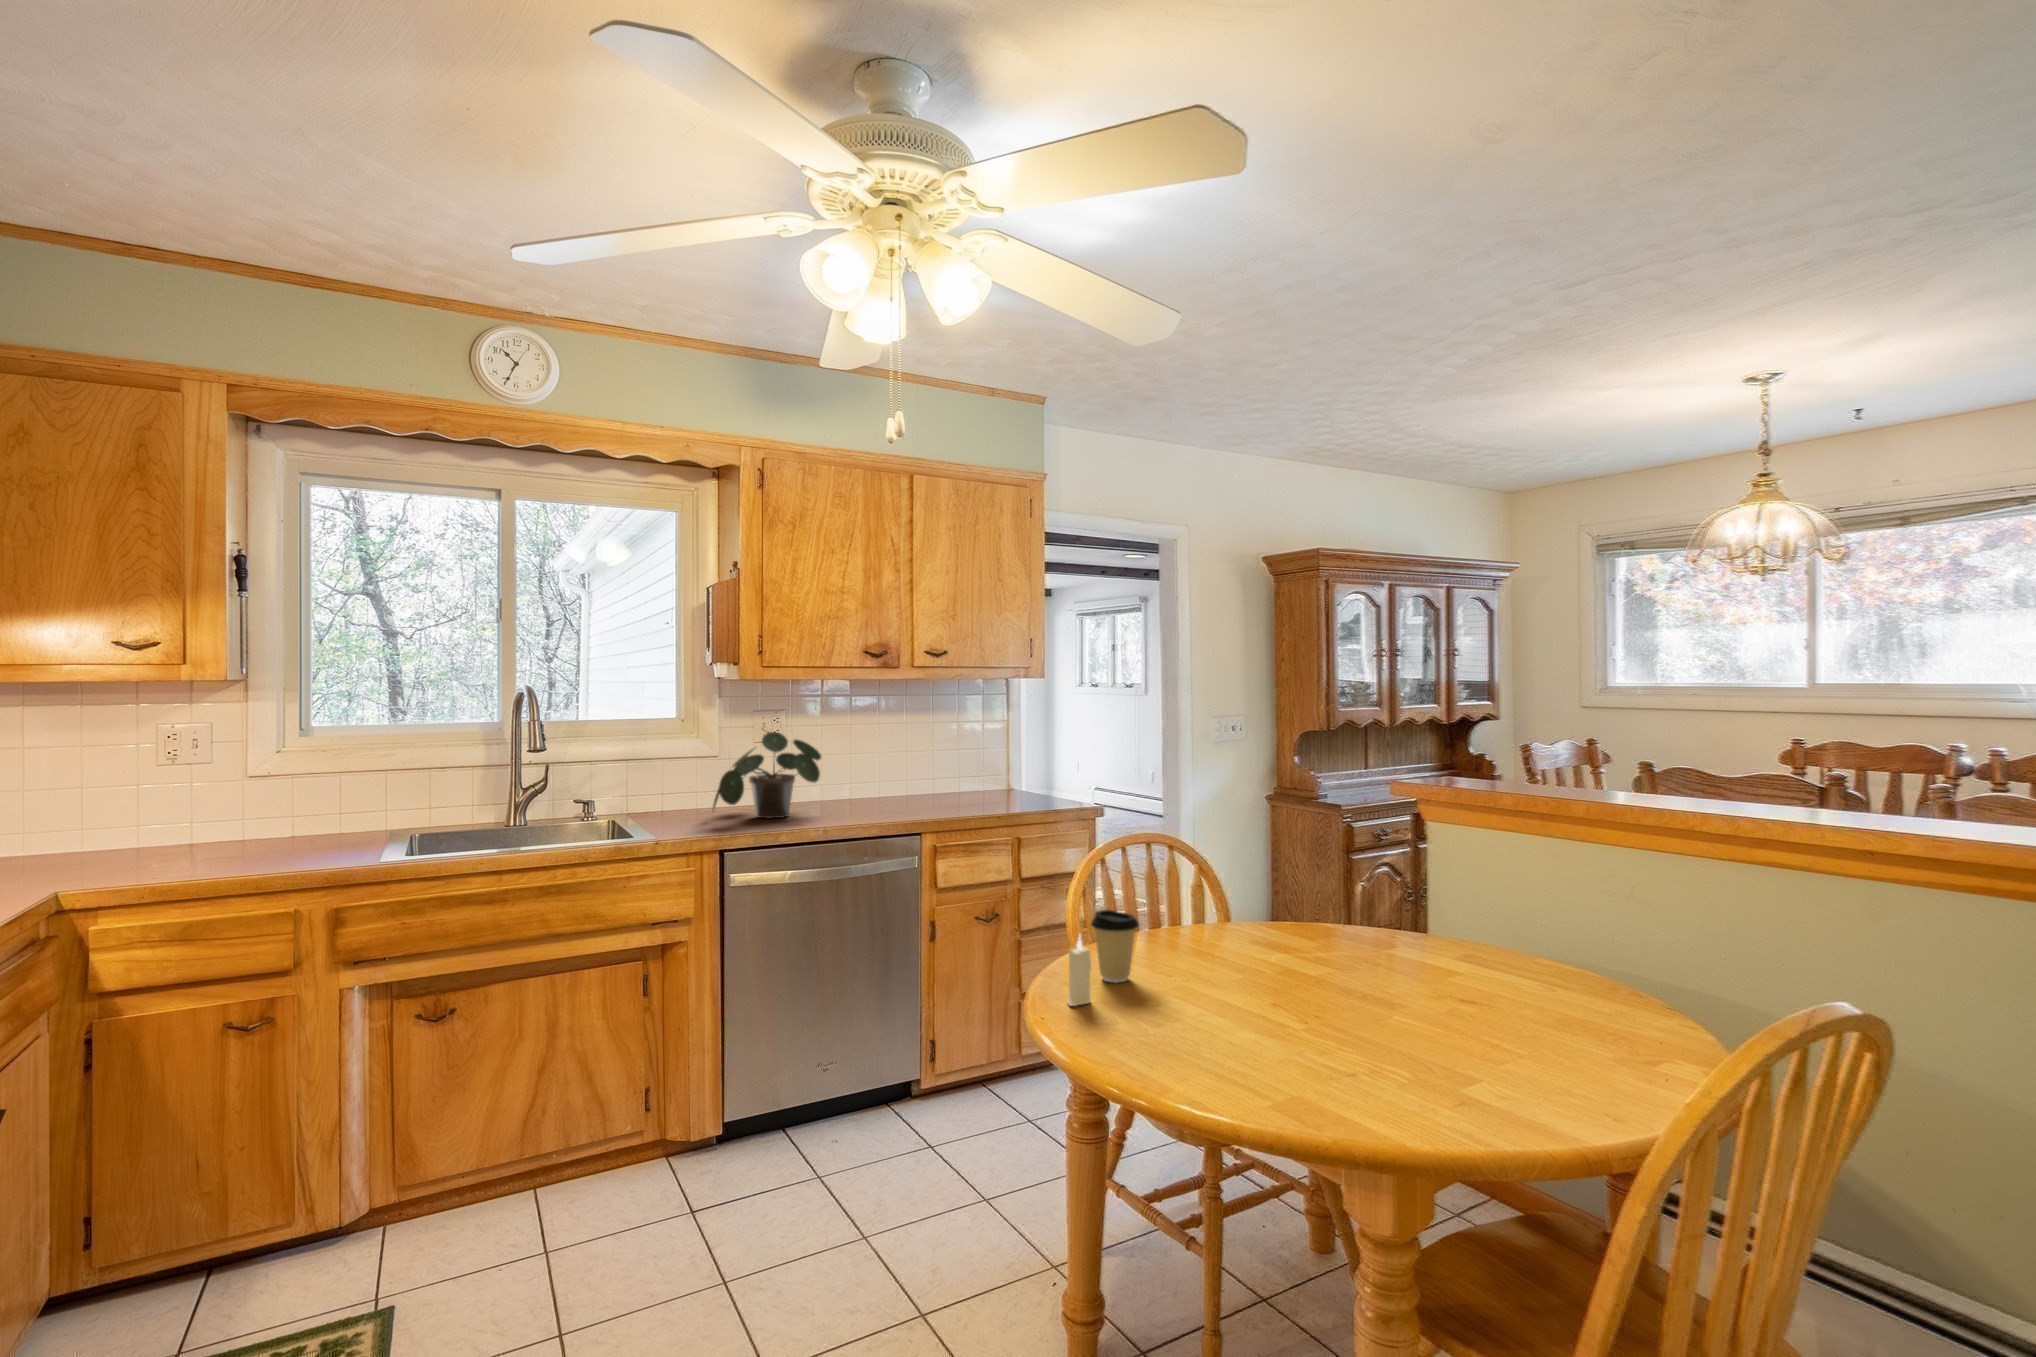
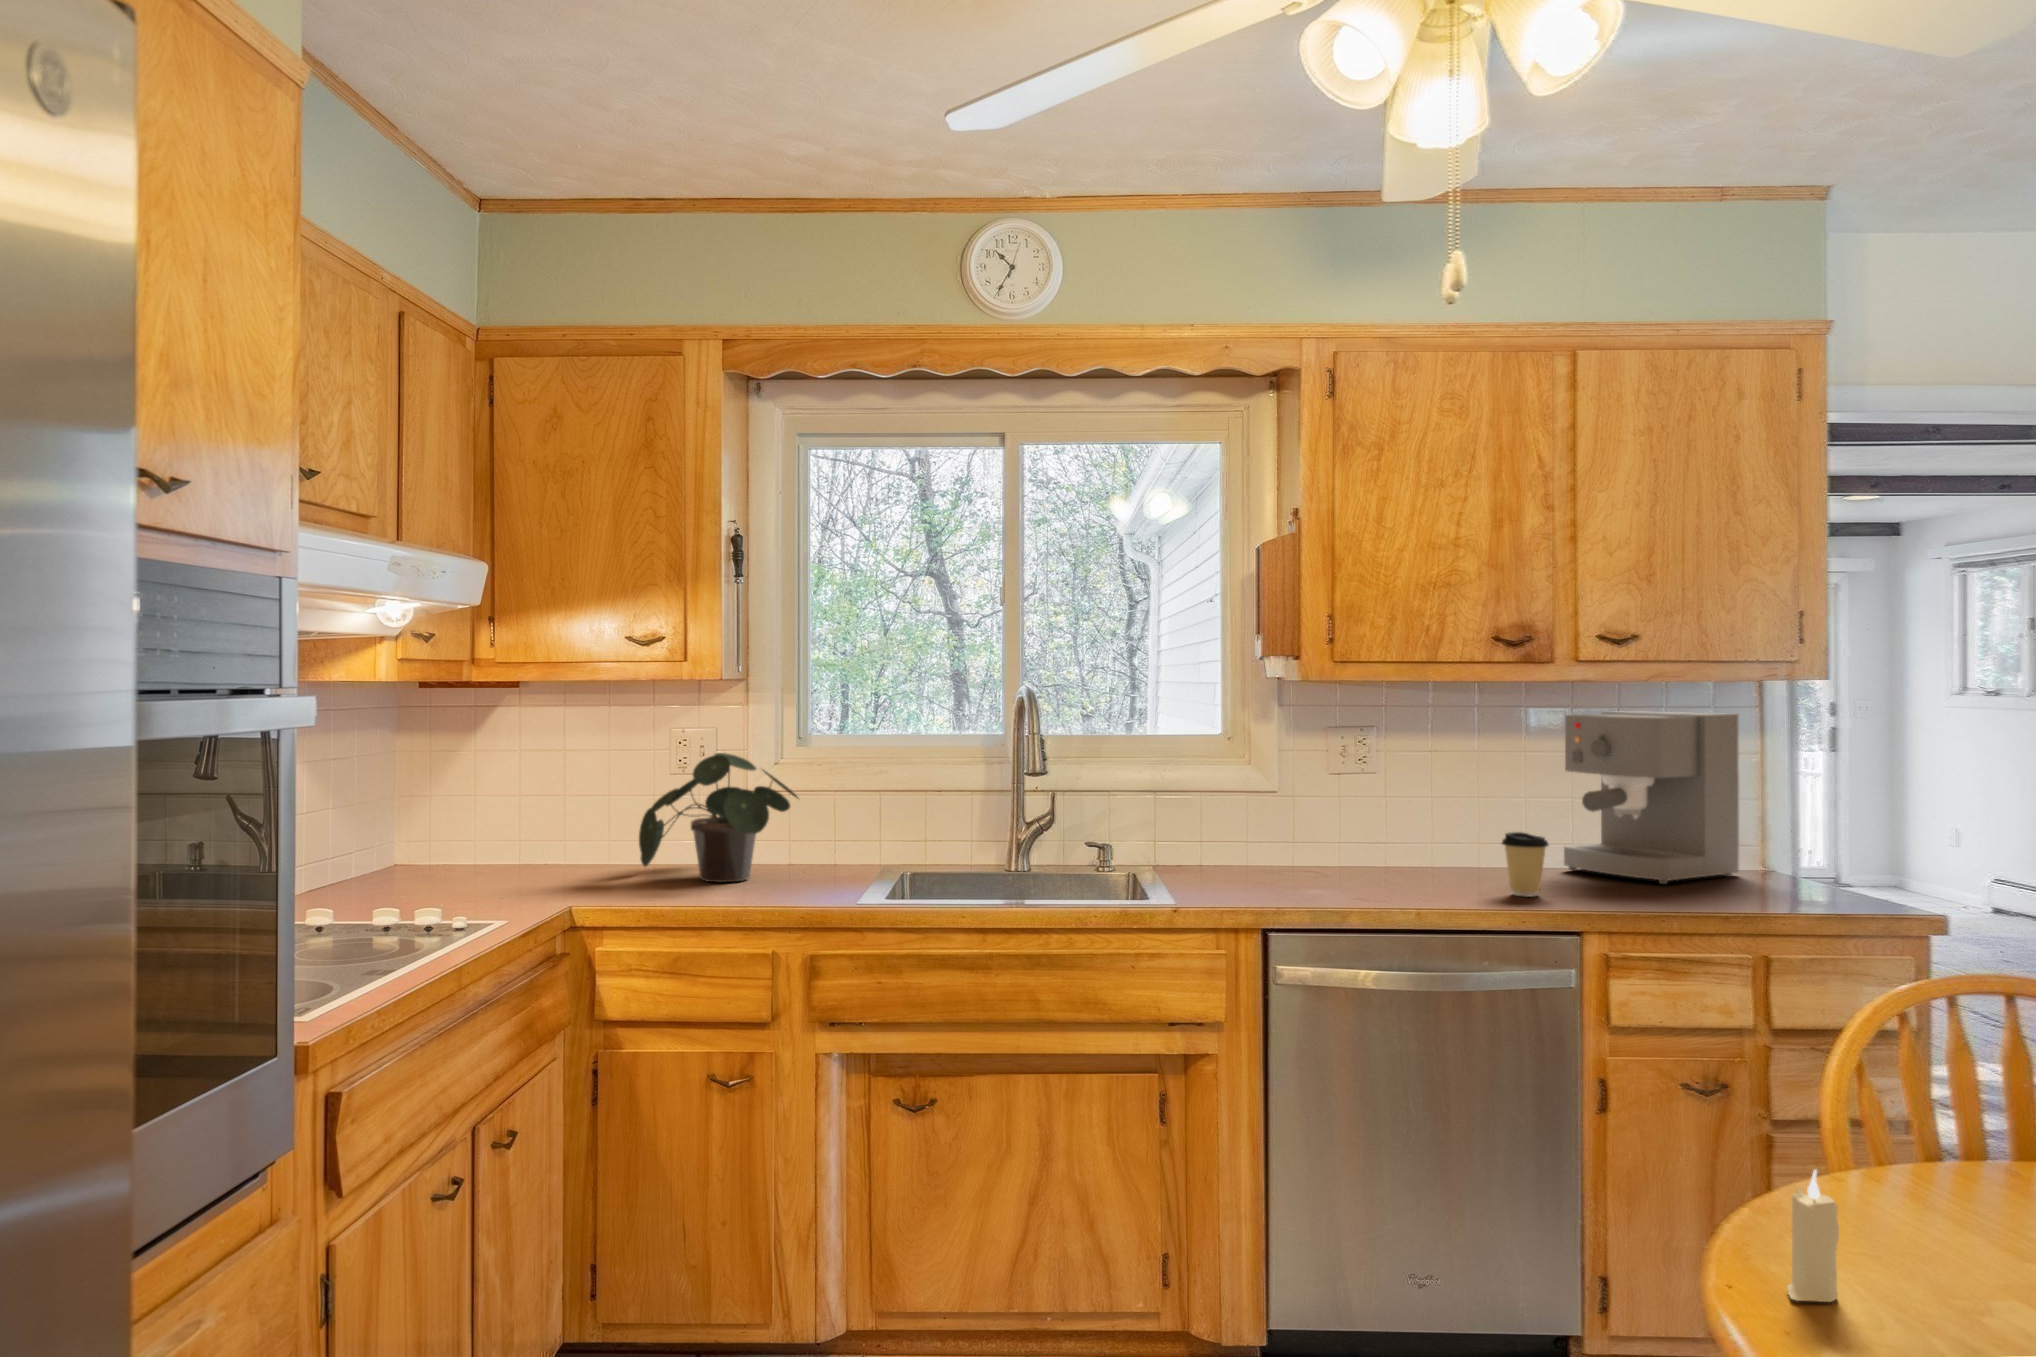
coffee maker: none [903,698,999,801] -> present [1564,711,1739,884]
potted plant: present [713,731,821,818] -> present [639,753,798,882]
coffee cup: present [1091,910,1139,983] -> present [1502,832,1548,896]

